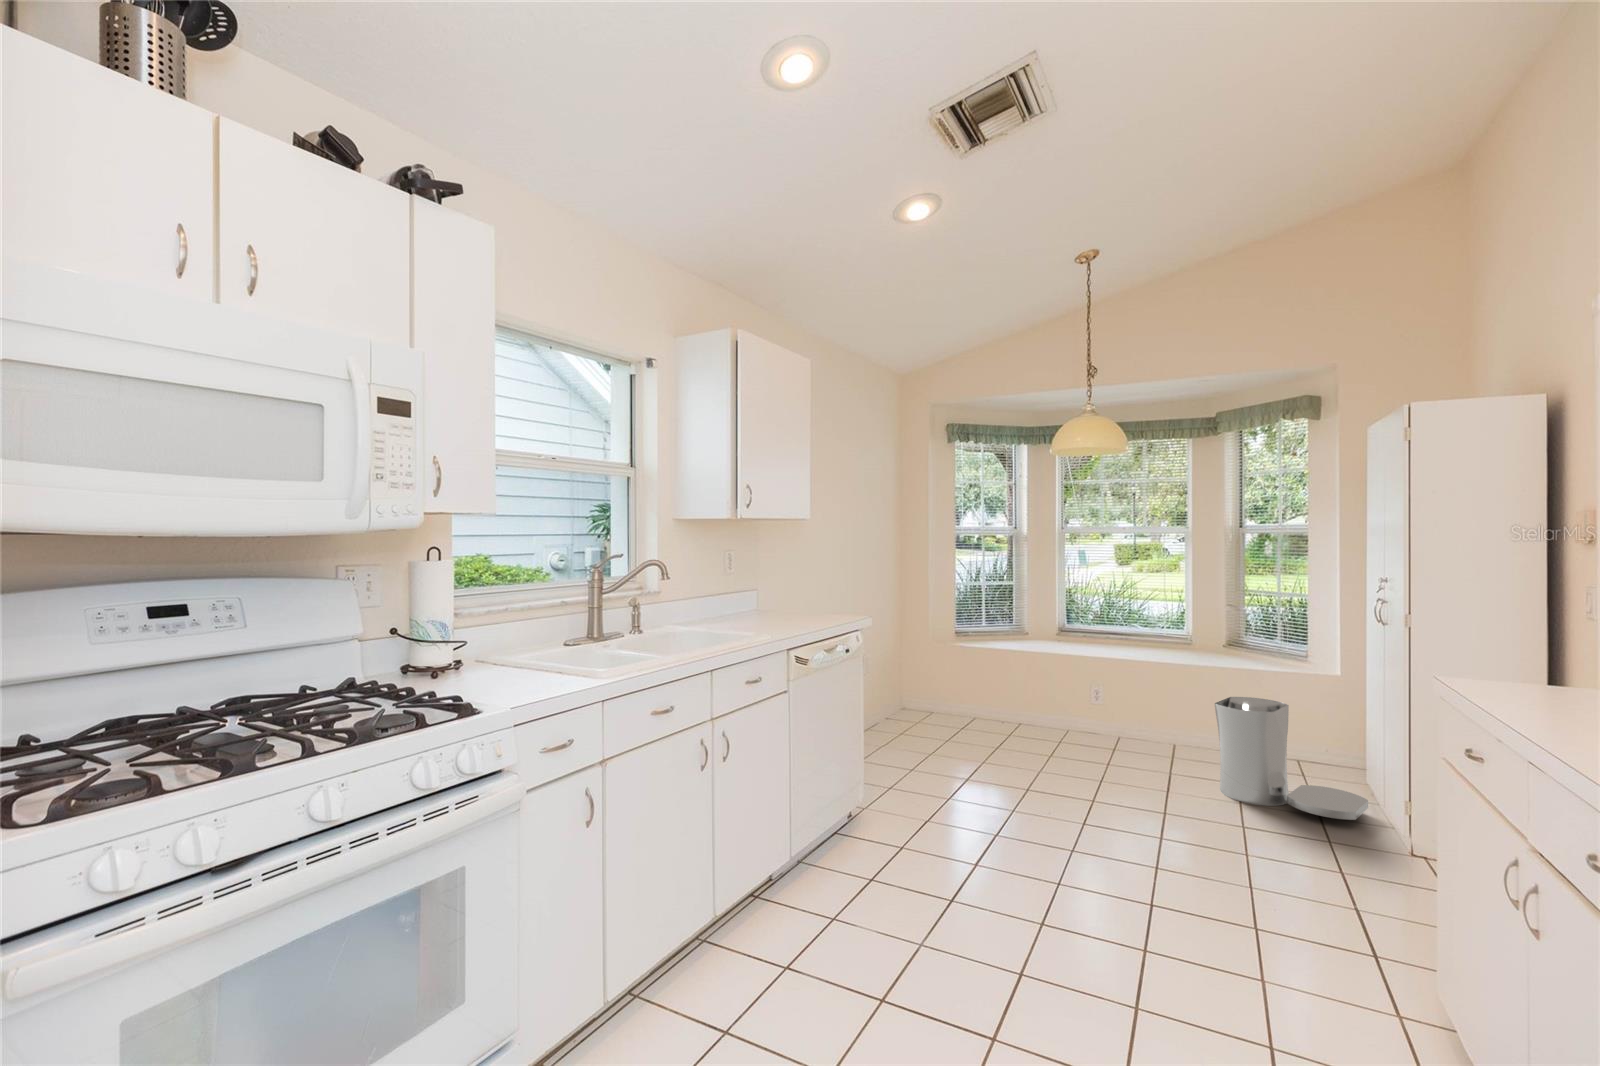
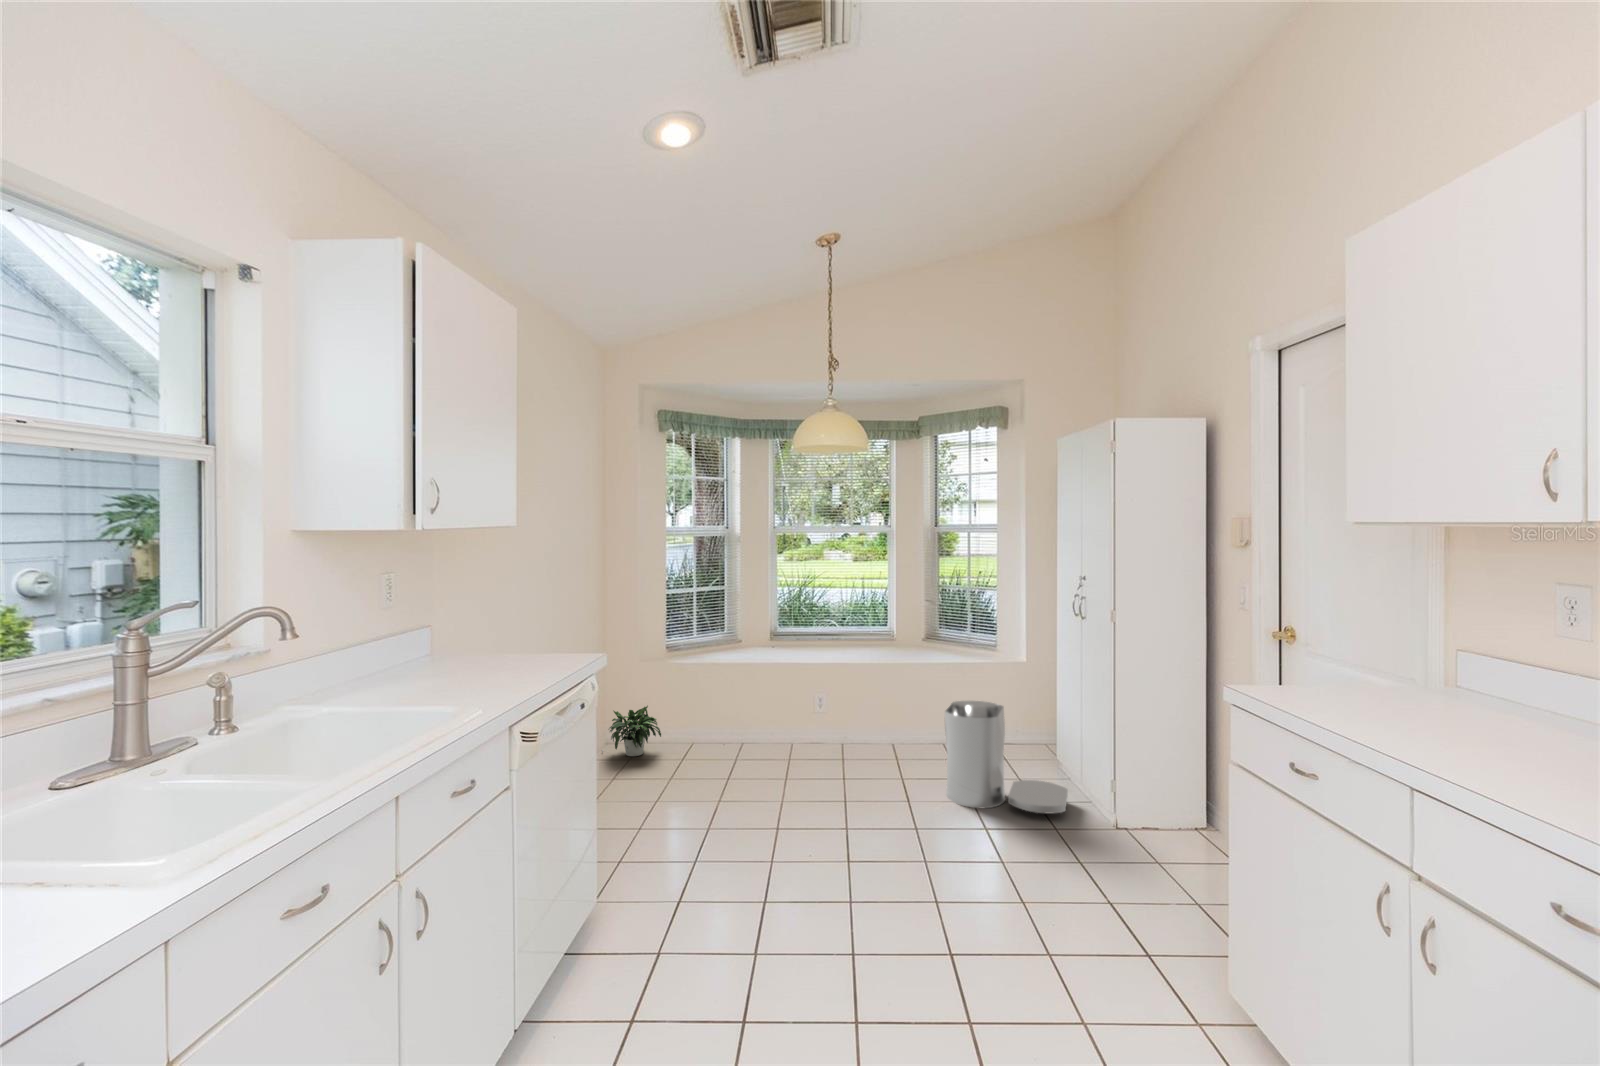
potted plant: none [889,680,948,722] -> present [602,705,661,756]

